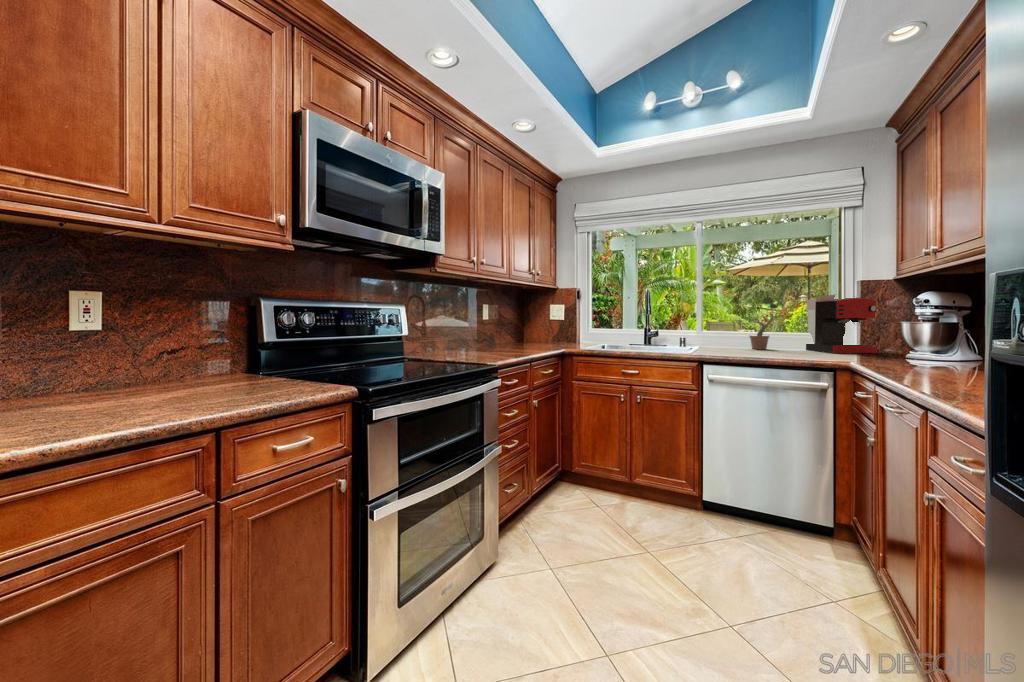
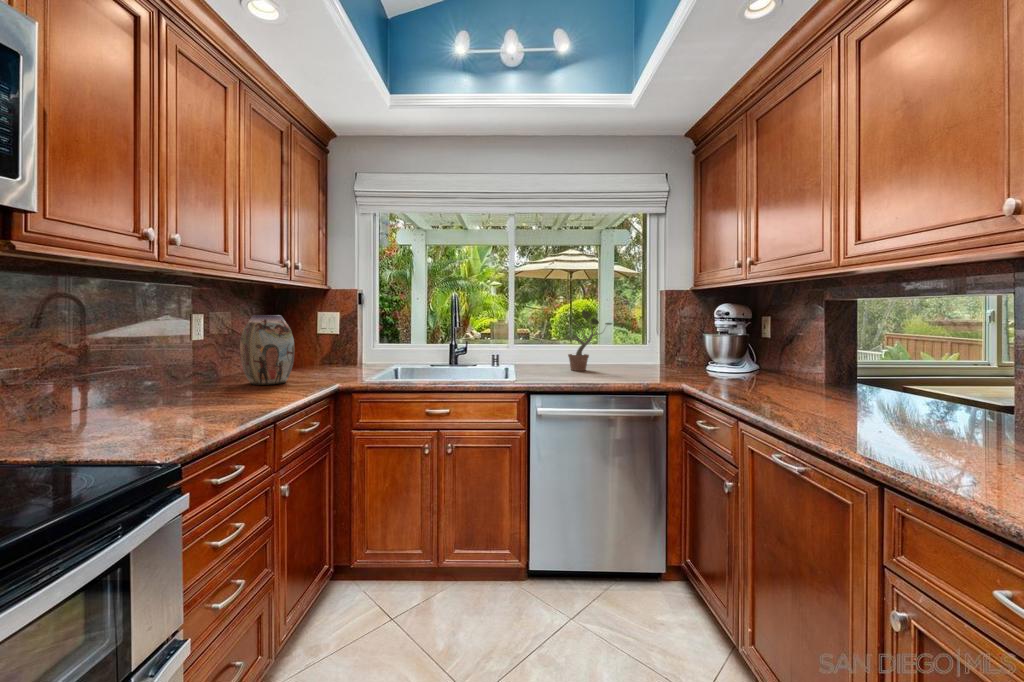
coffee maker: present [806,295,877,353] -> none [623,310,693,376]
vase: none [505,305,536,349] -> present [240,315,295,385]

